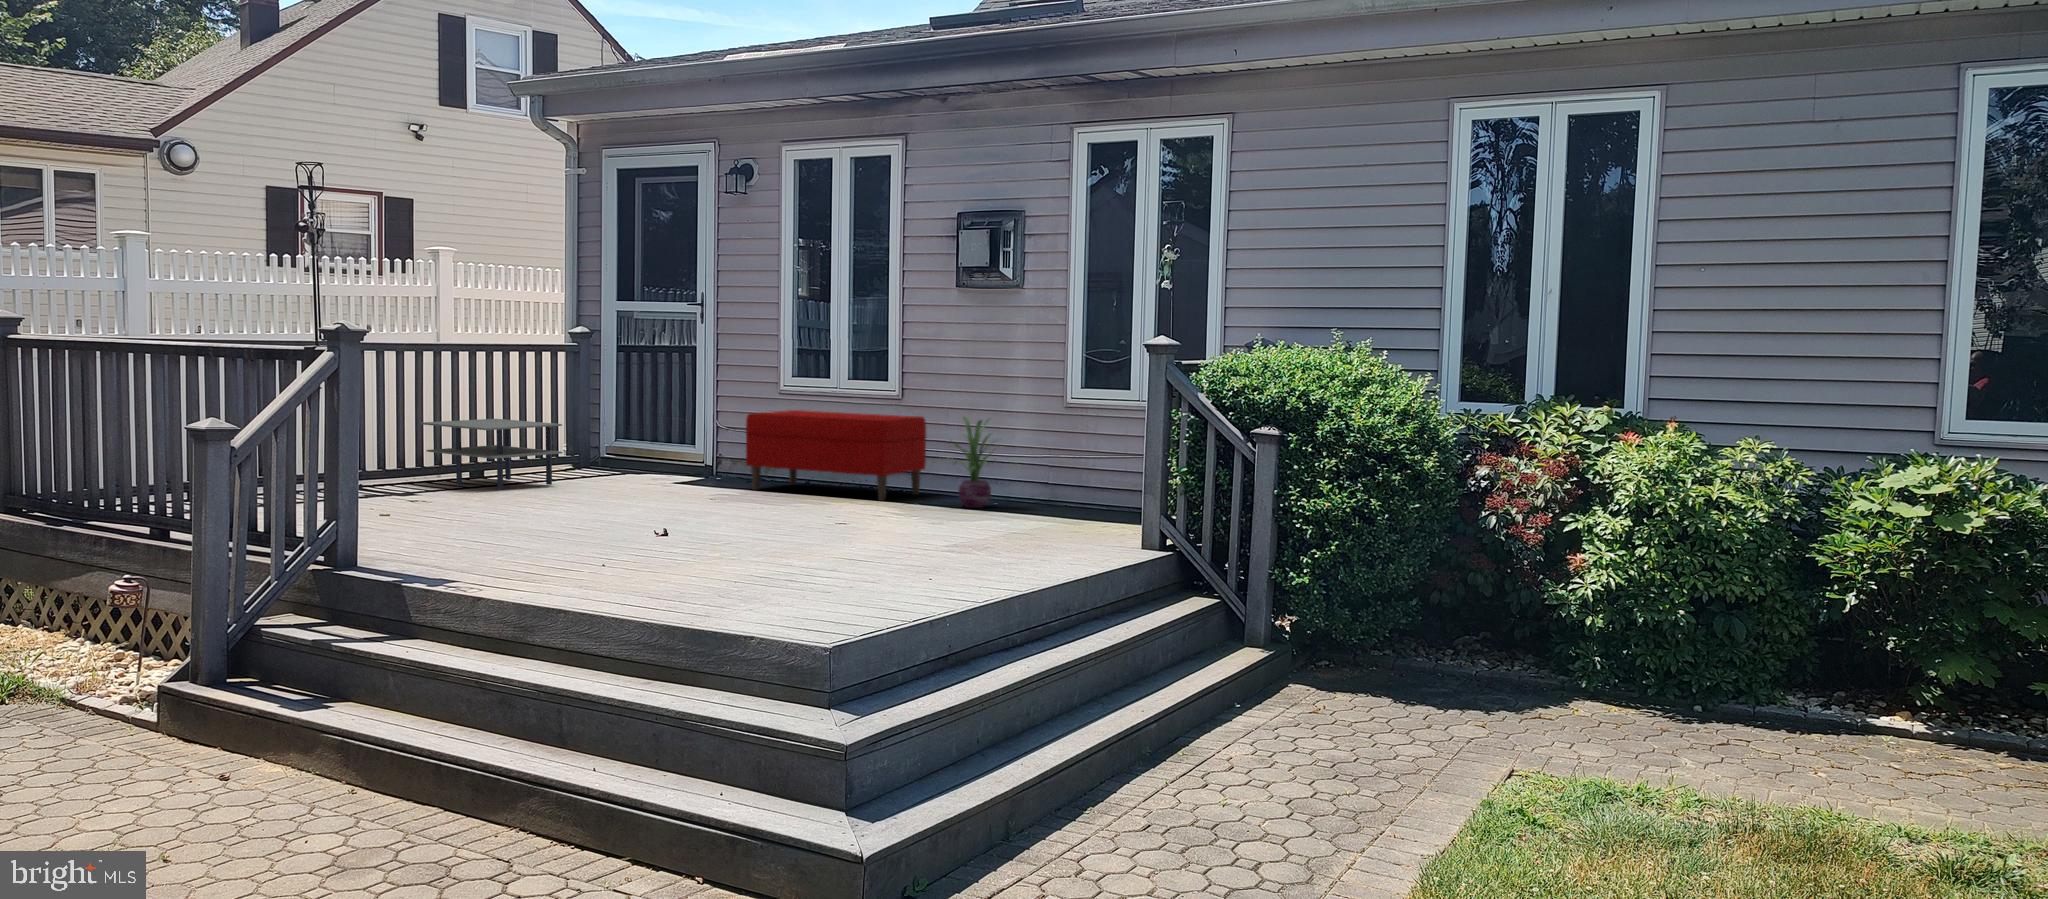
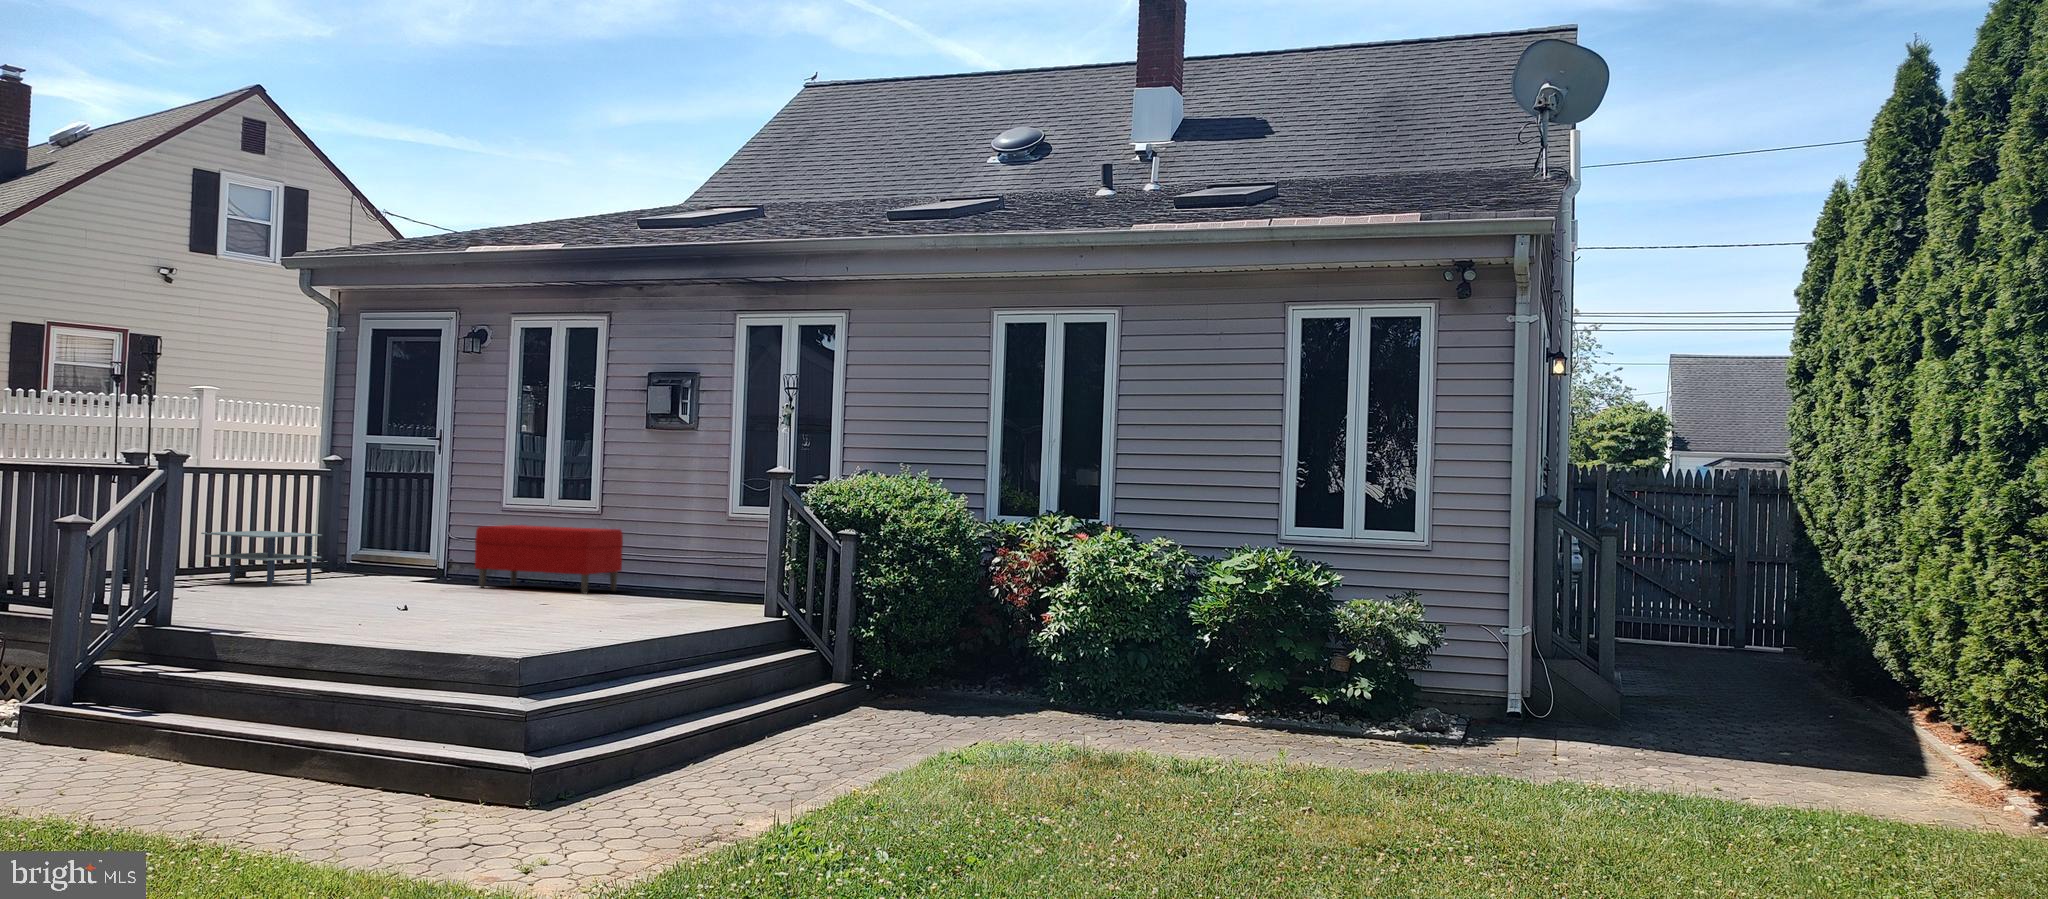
decorative plant: present [955,417,998,508] -> none [620,528,695,598]

